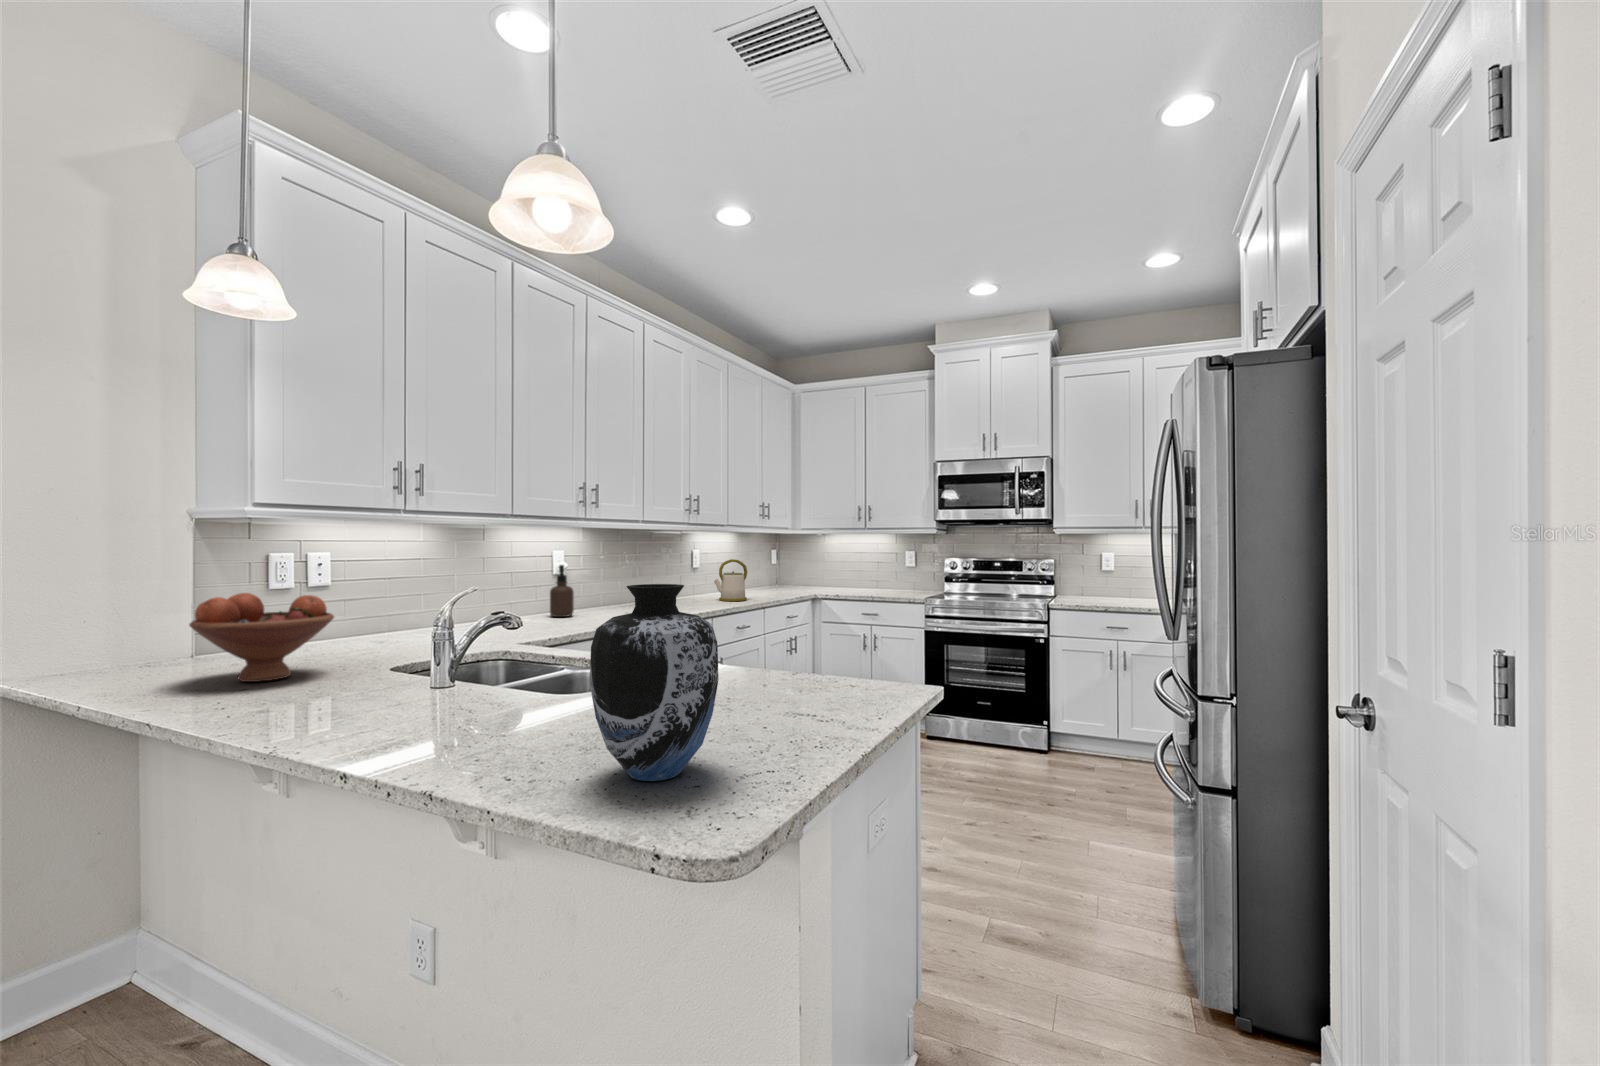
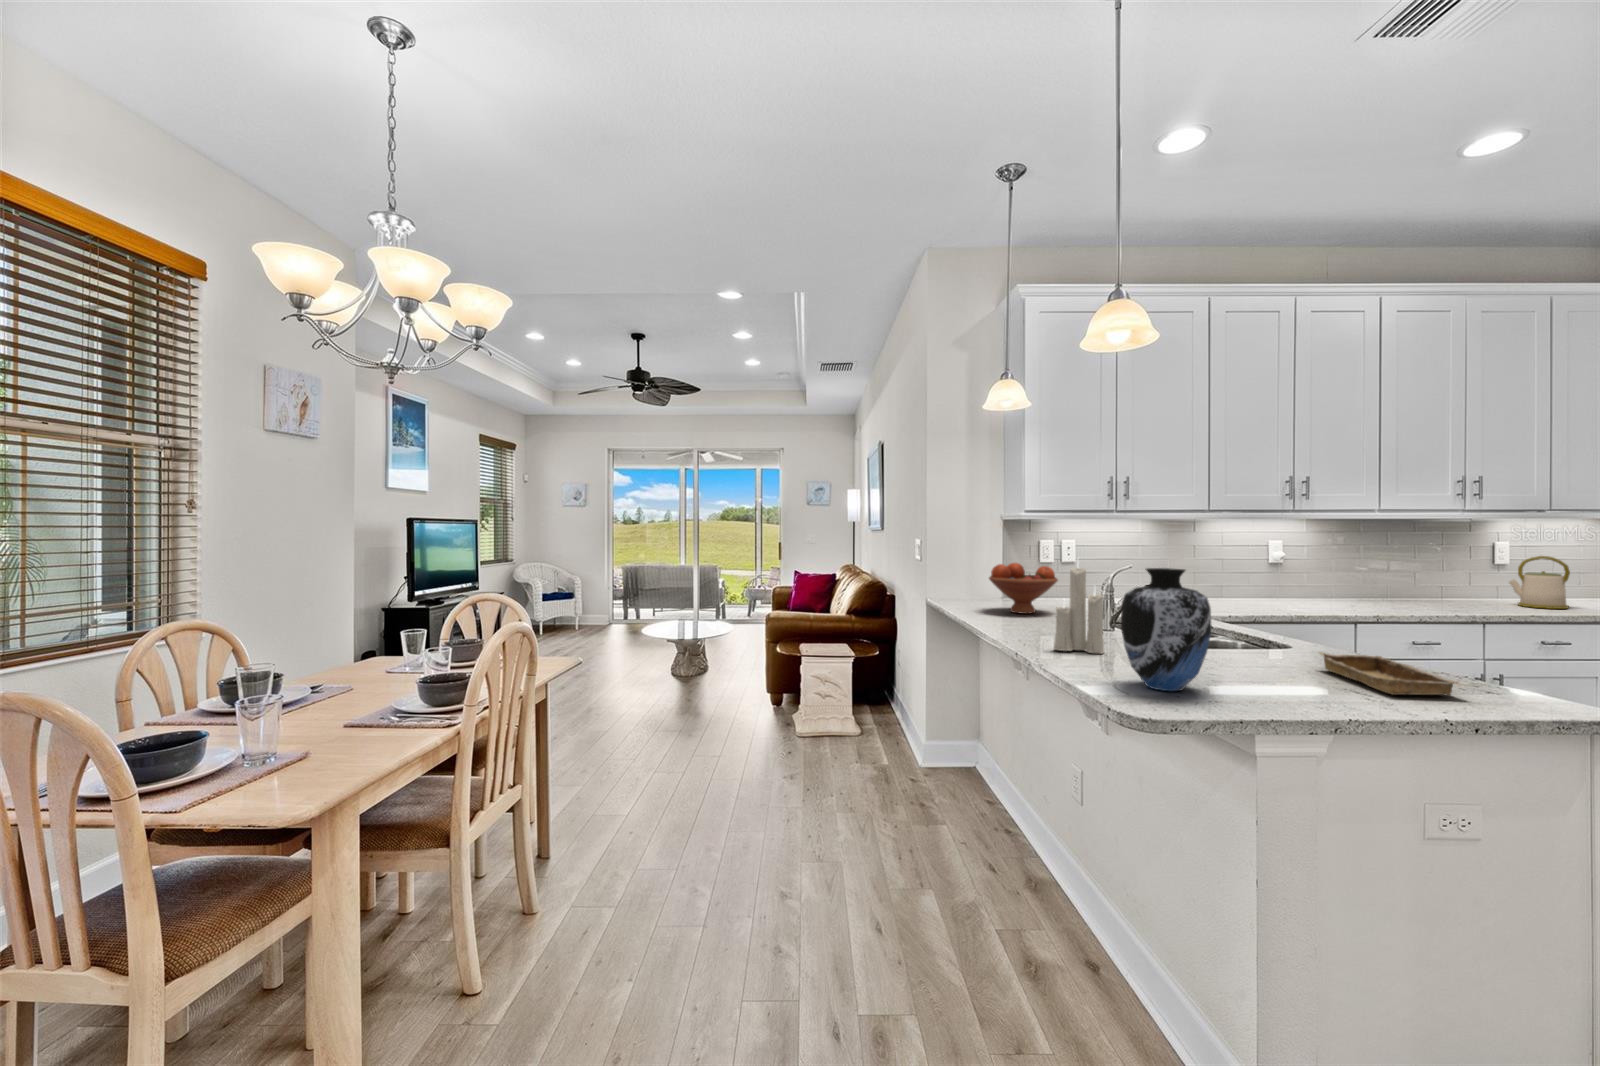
soap dispenser: present [550,565,574,617] -> none [1262,554,1287,602]
candle: none [404,566,493,745] -> present [1054,563,1104,654]
tray: none [735,666,877,709] -> present [1320,653,1461,695]

